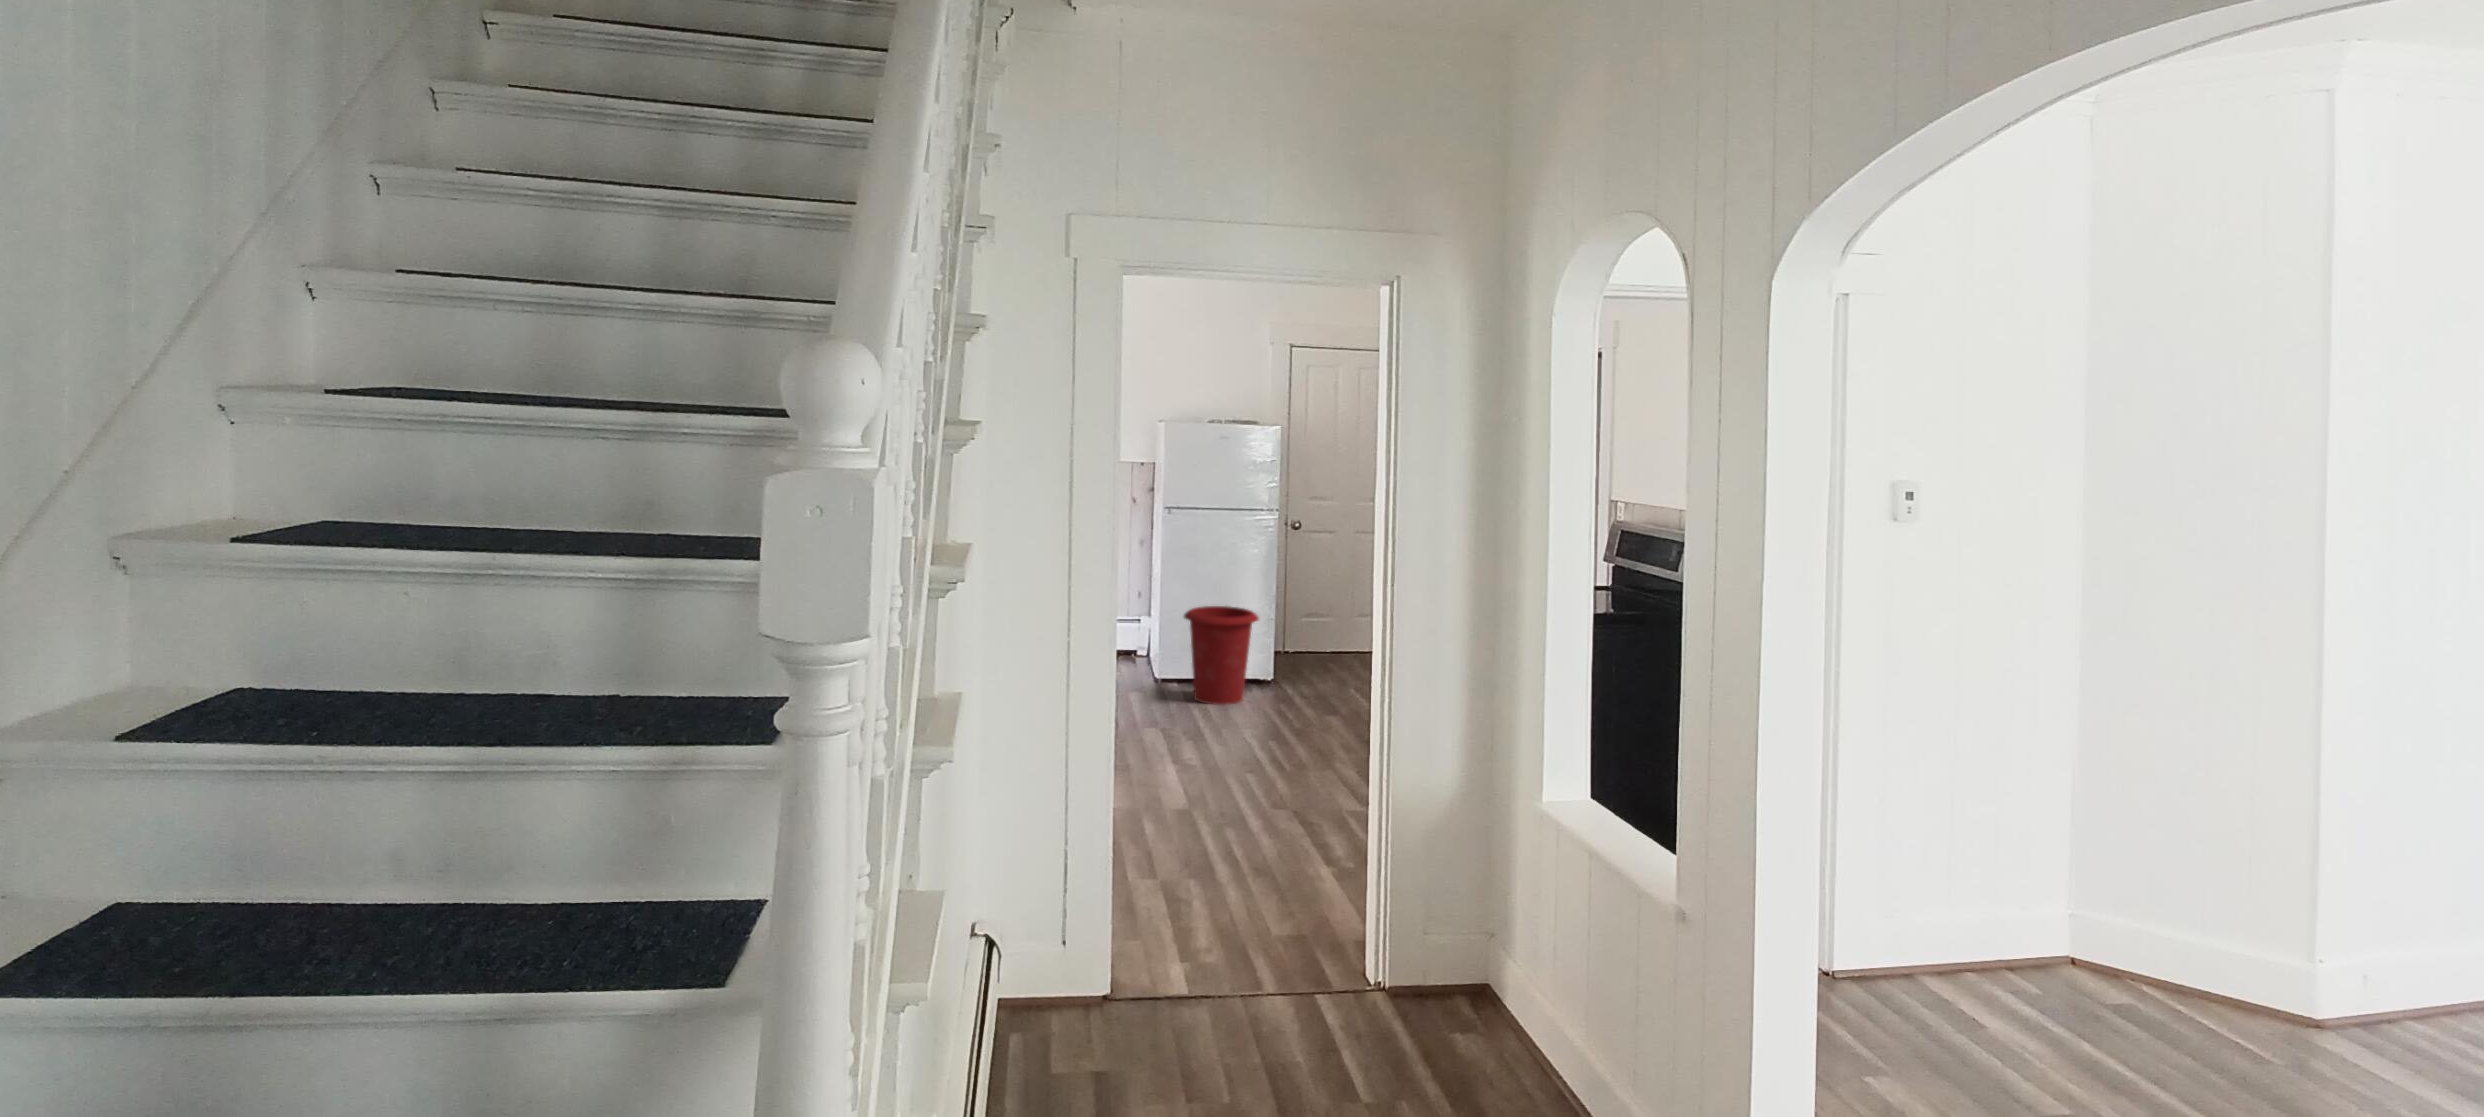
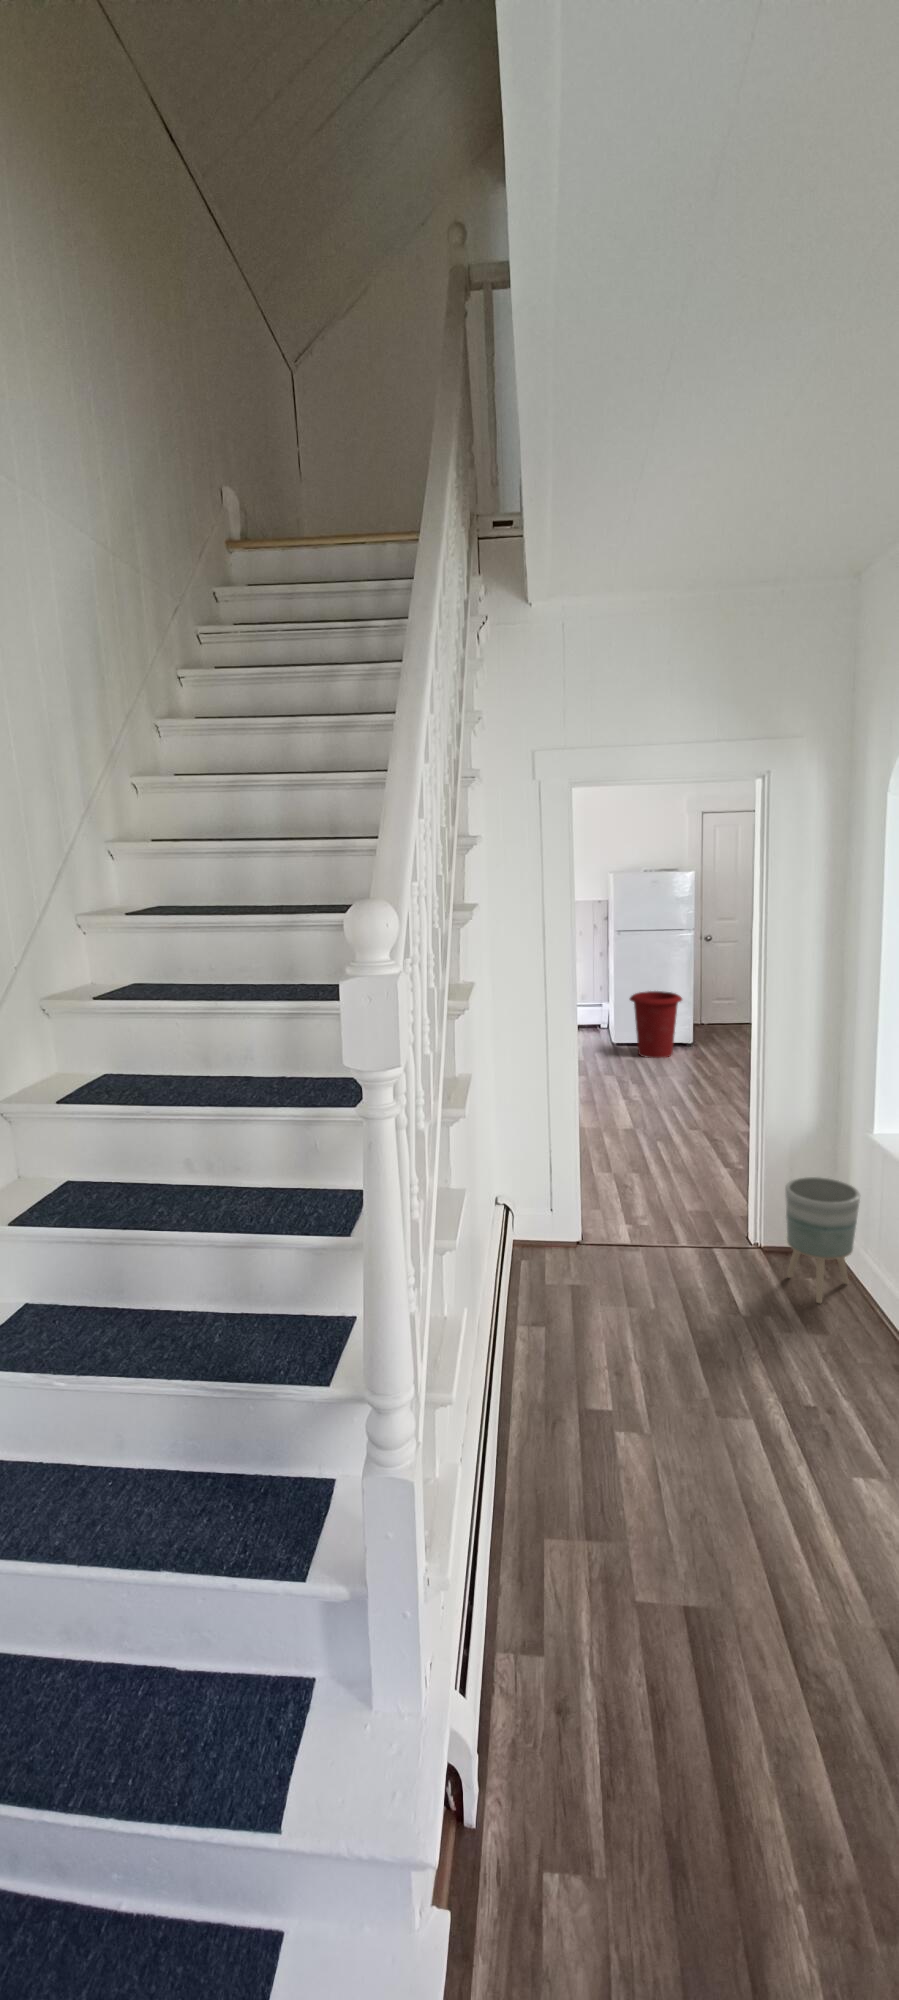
planter: none [1423,875,1529,1074] -> present [785,1177,860,1304]

